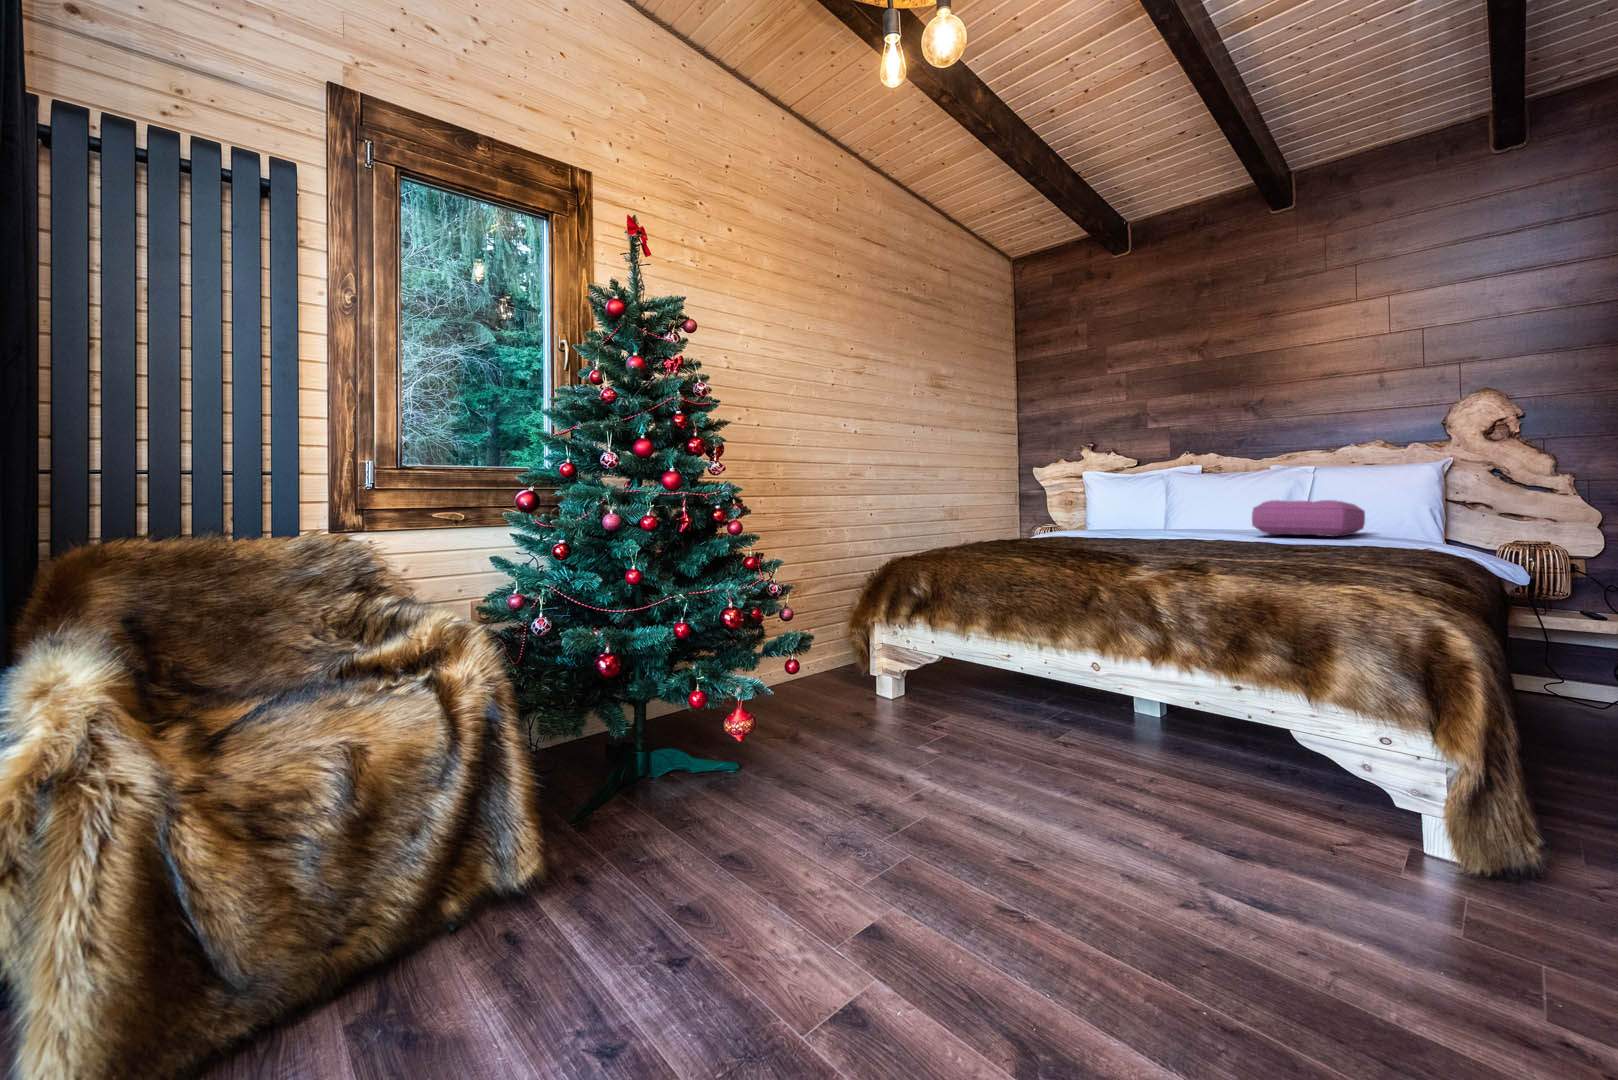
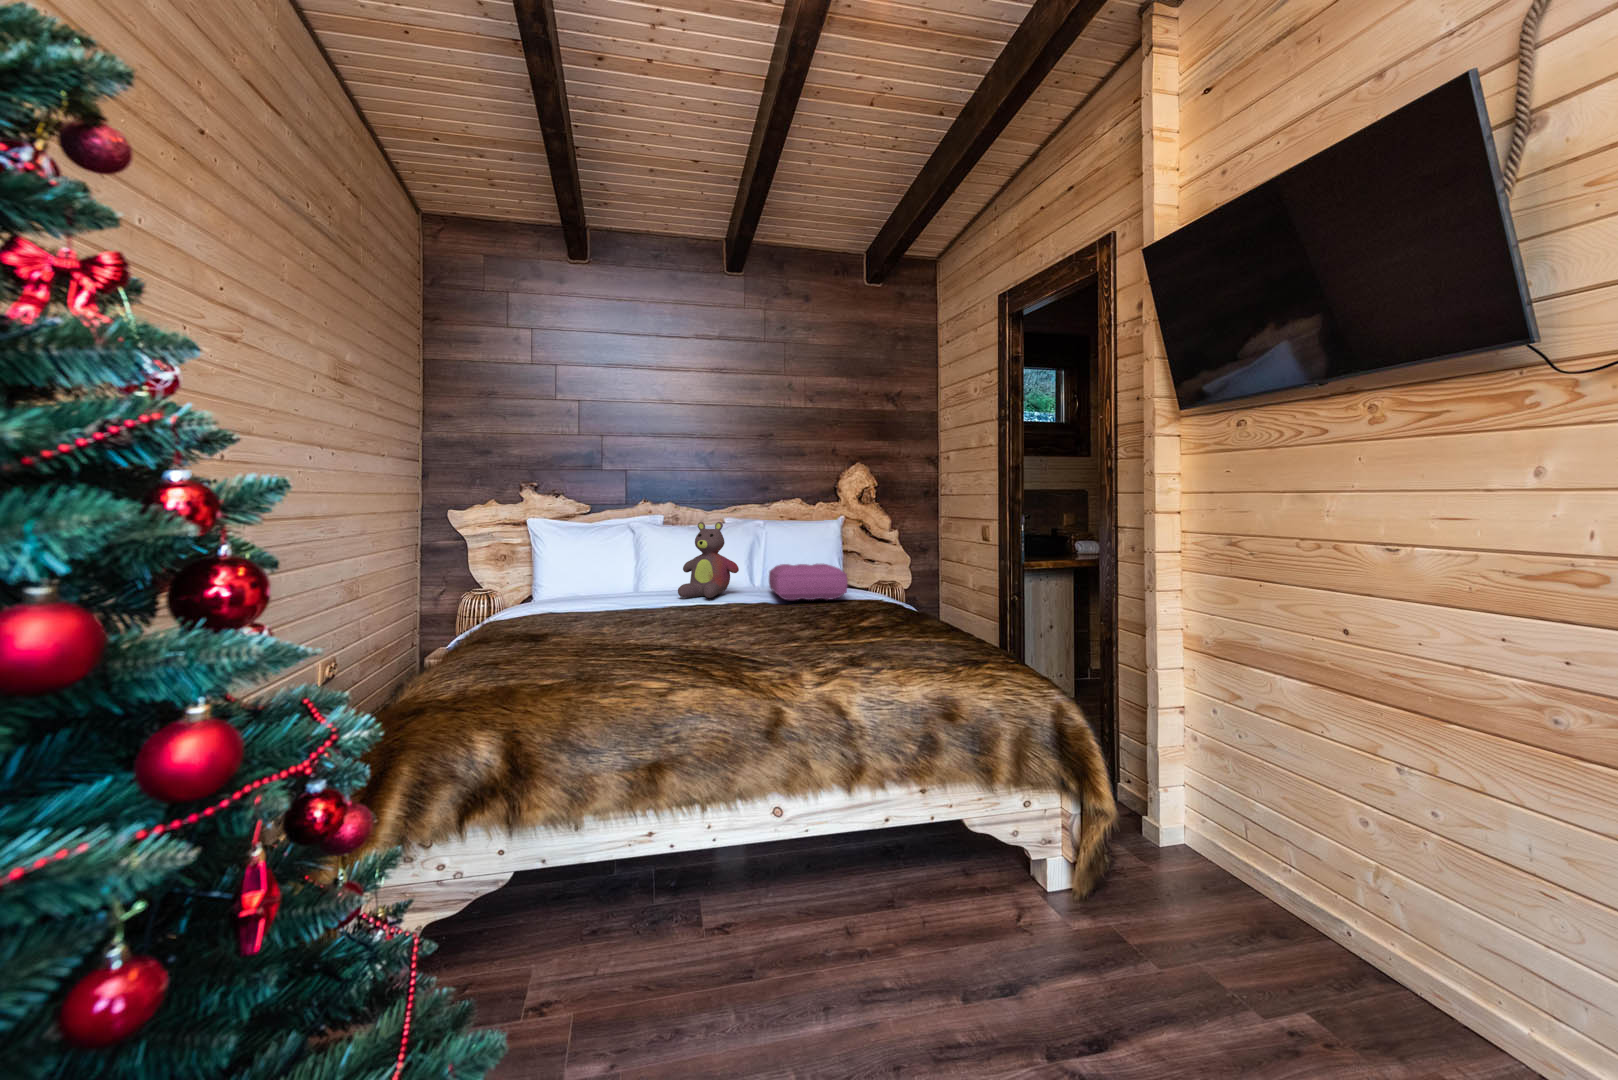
stuffed bear: none [1169,462,1236,532] -> present [678,522,739,598]

